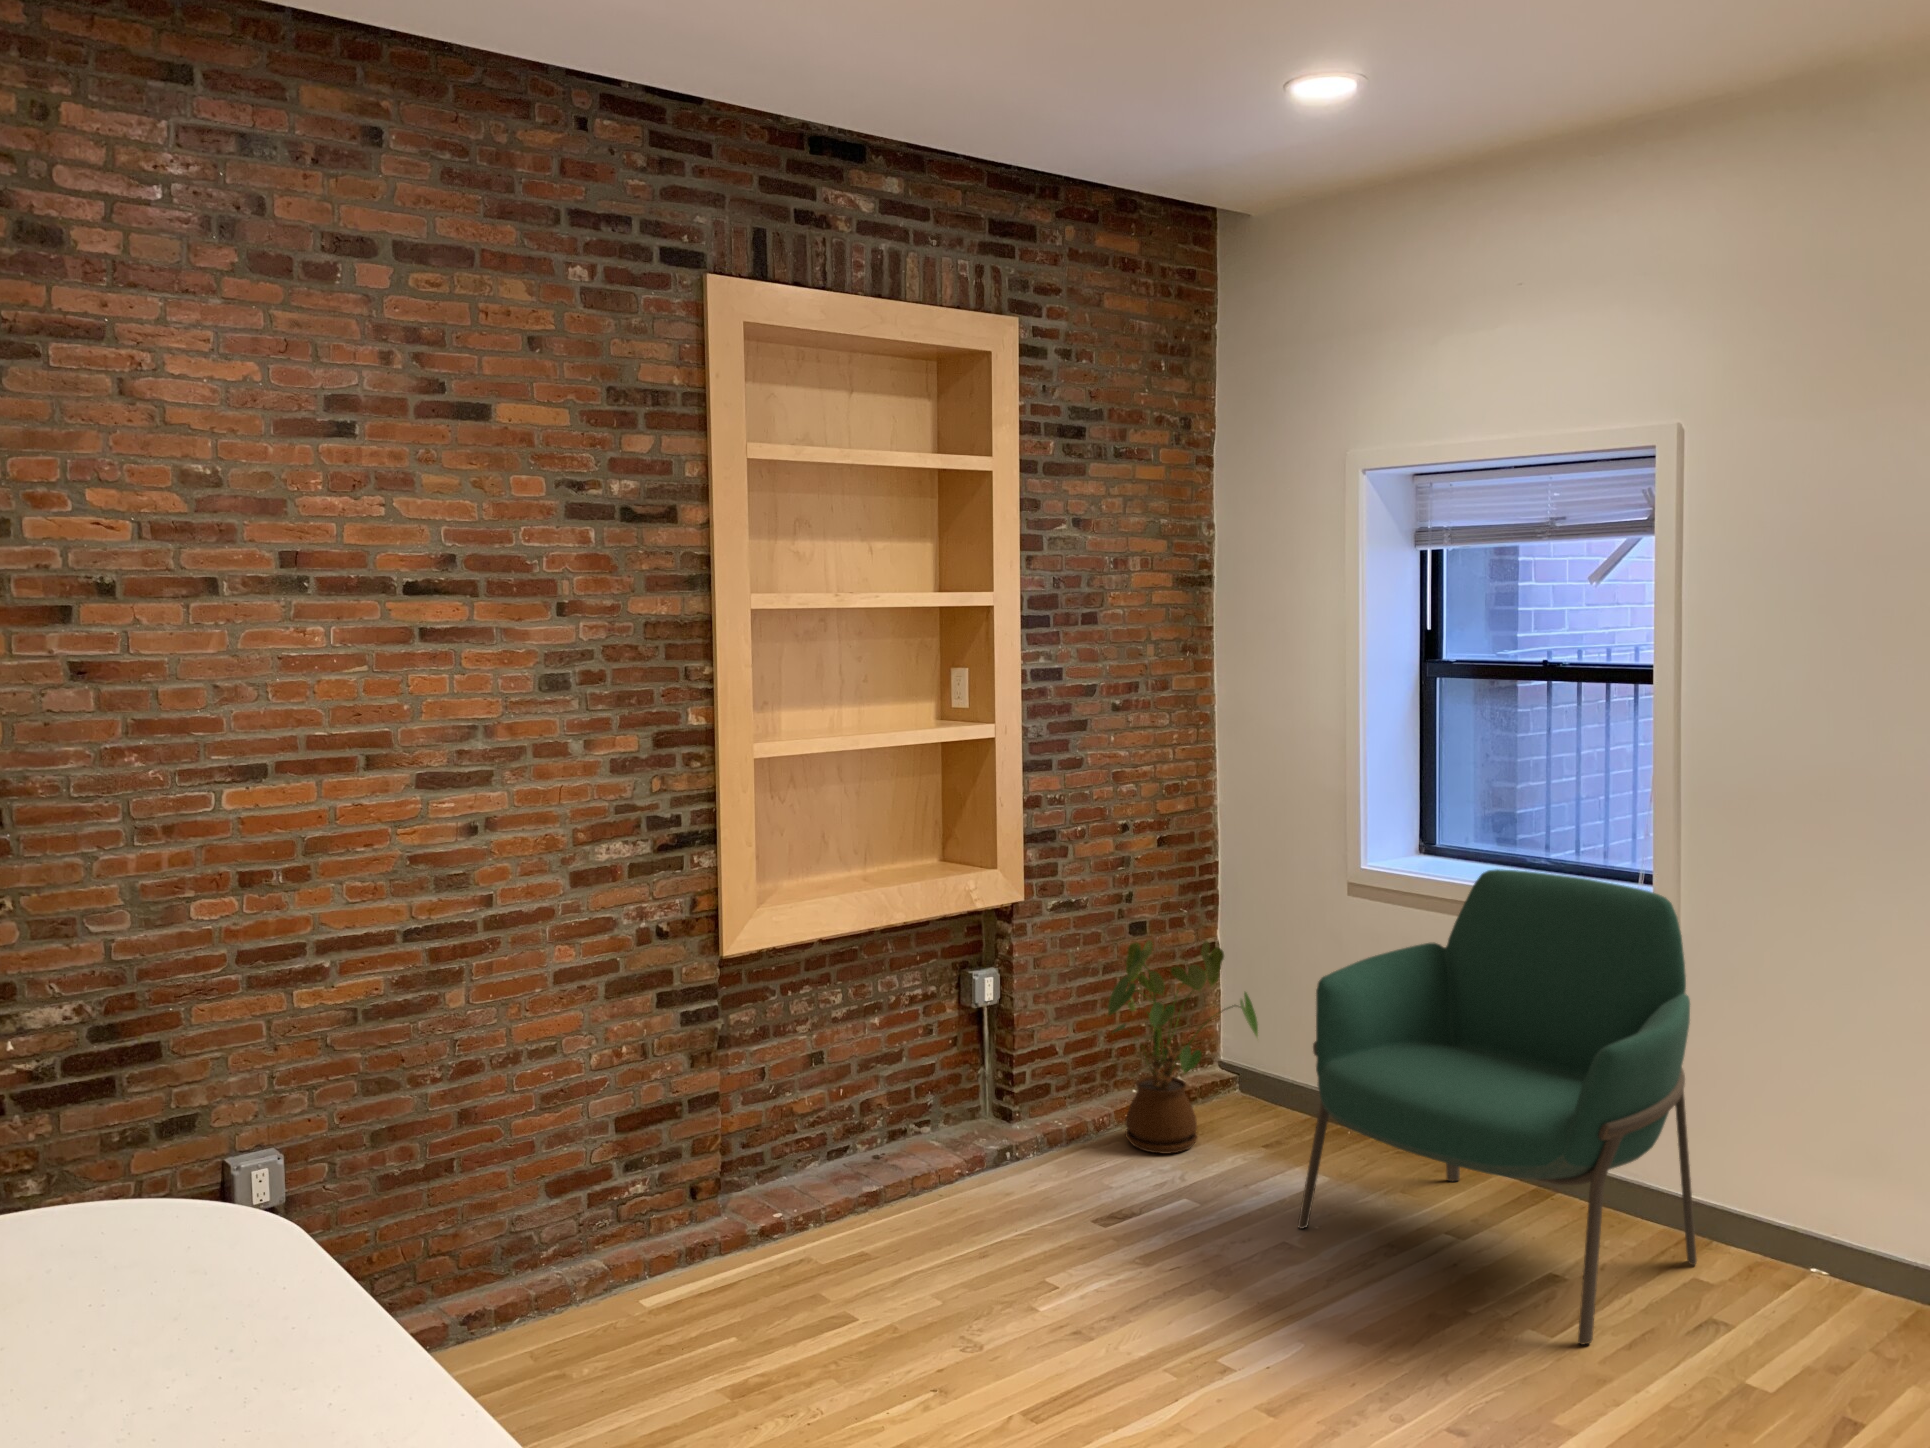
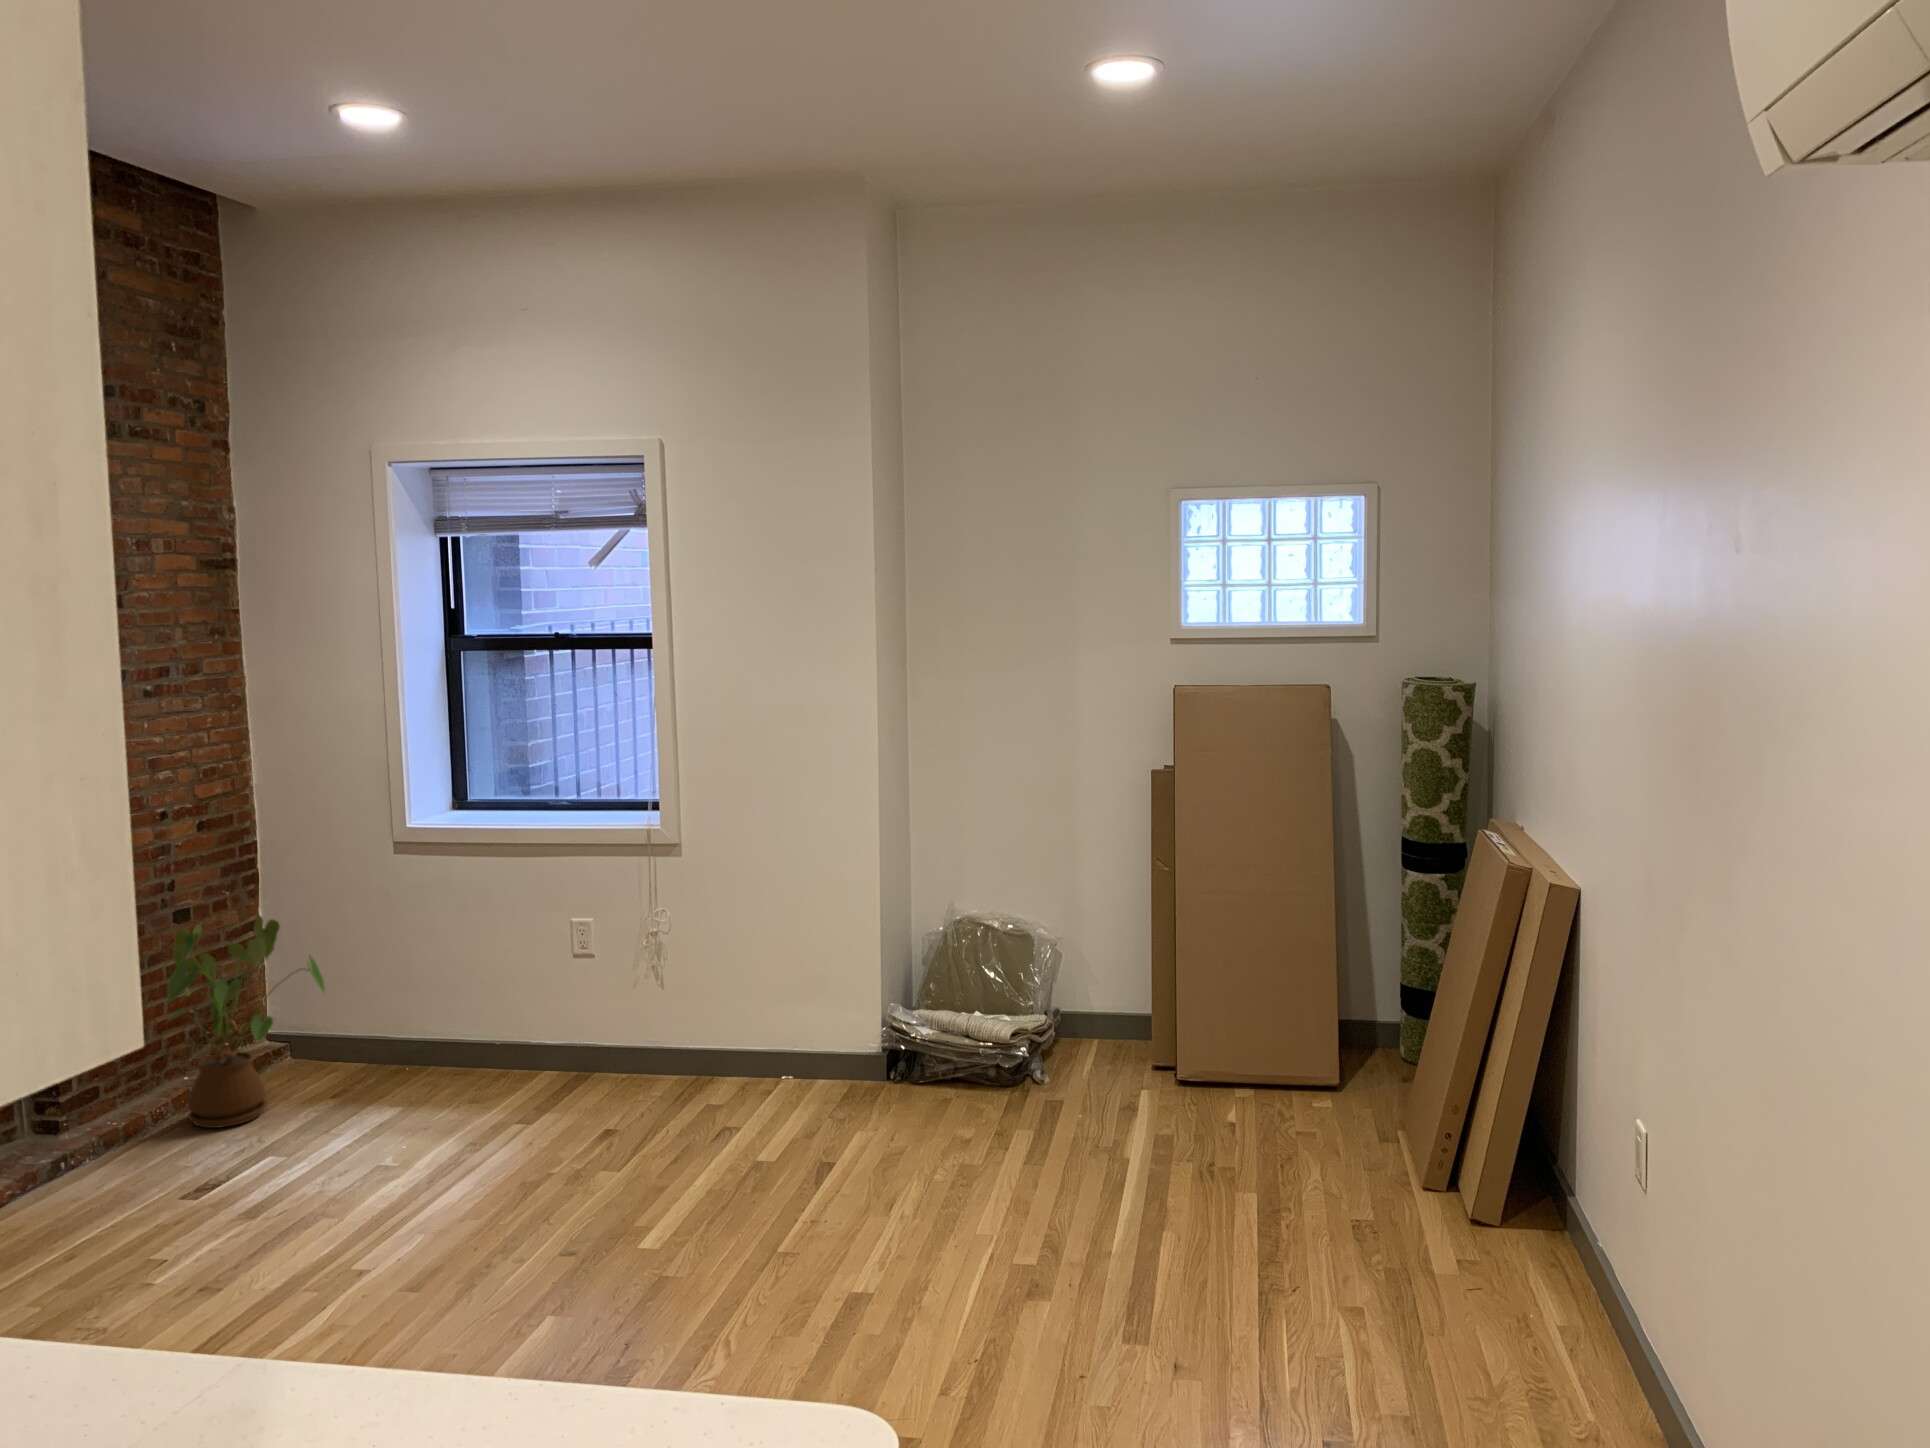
armchair: present [1298,869,1697,1344] -> none [387,809,706,1167]

